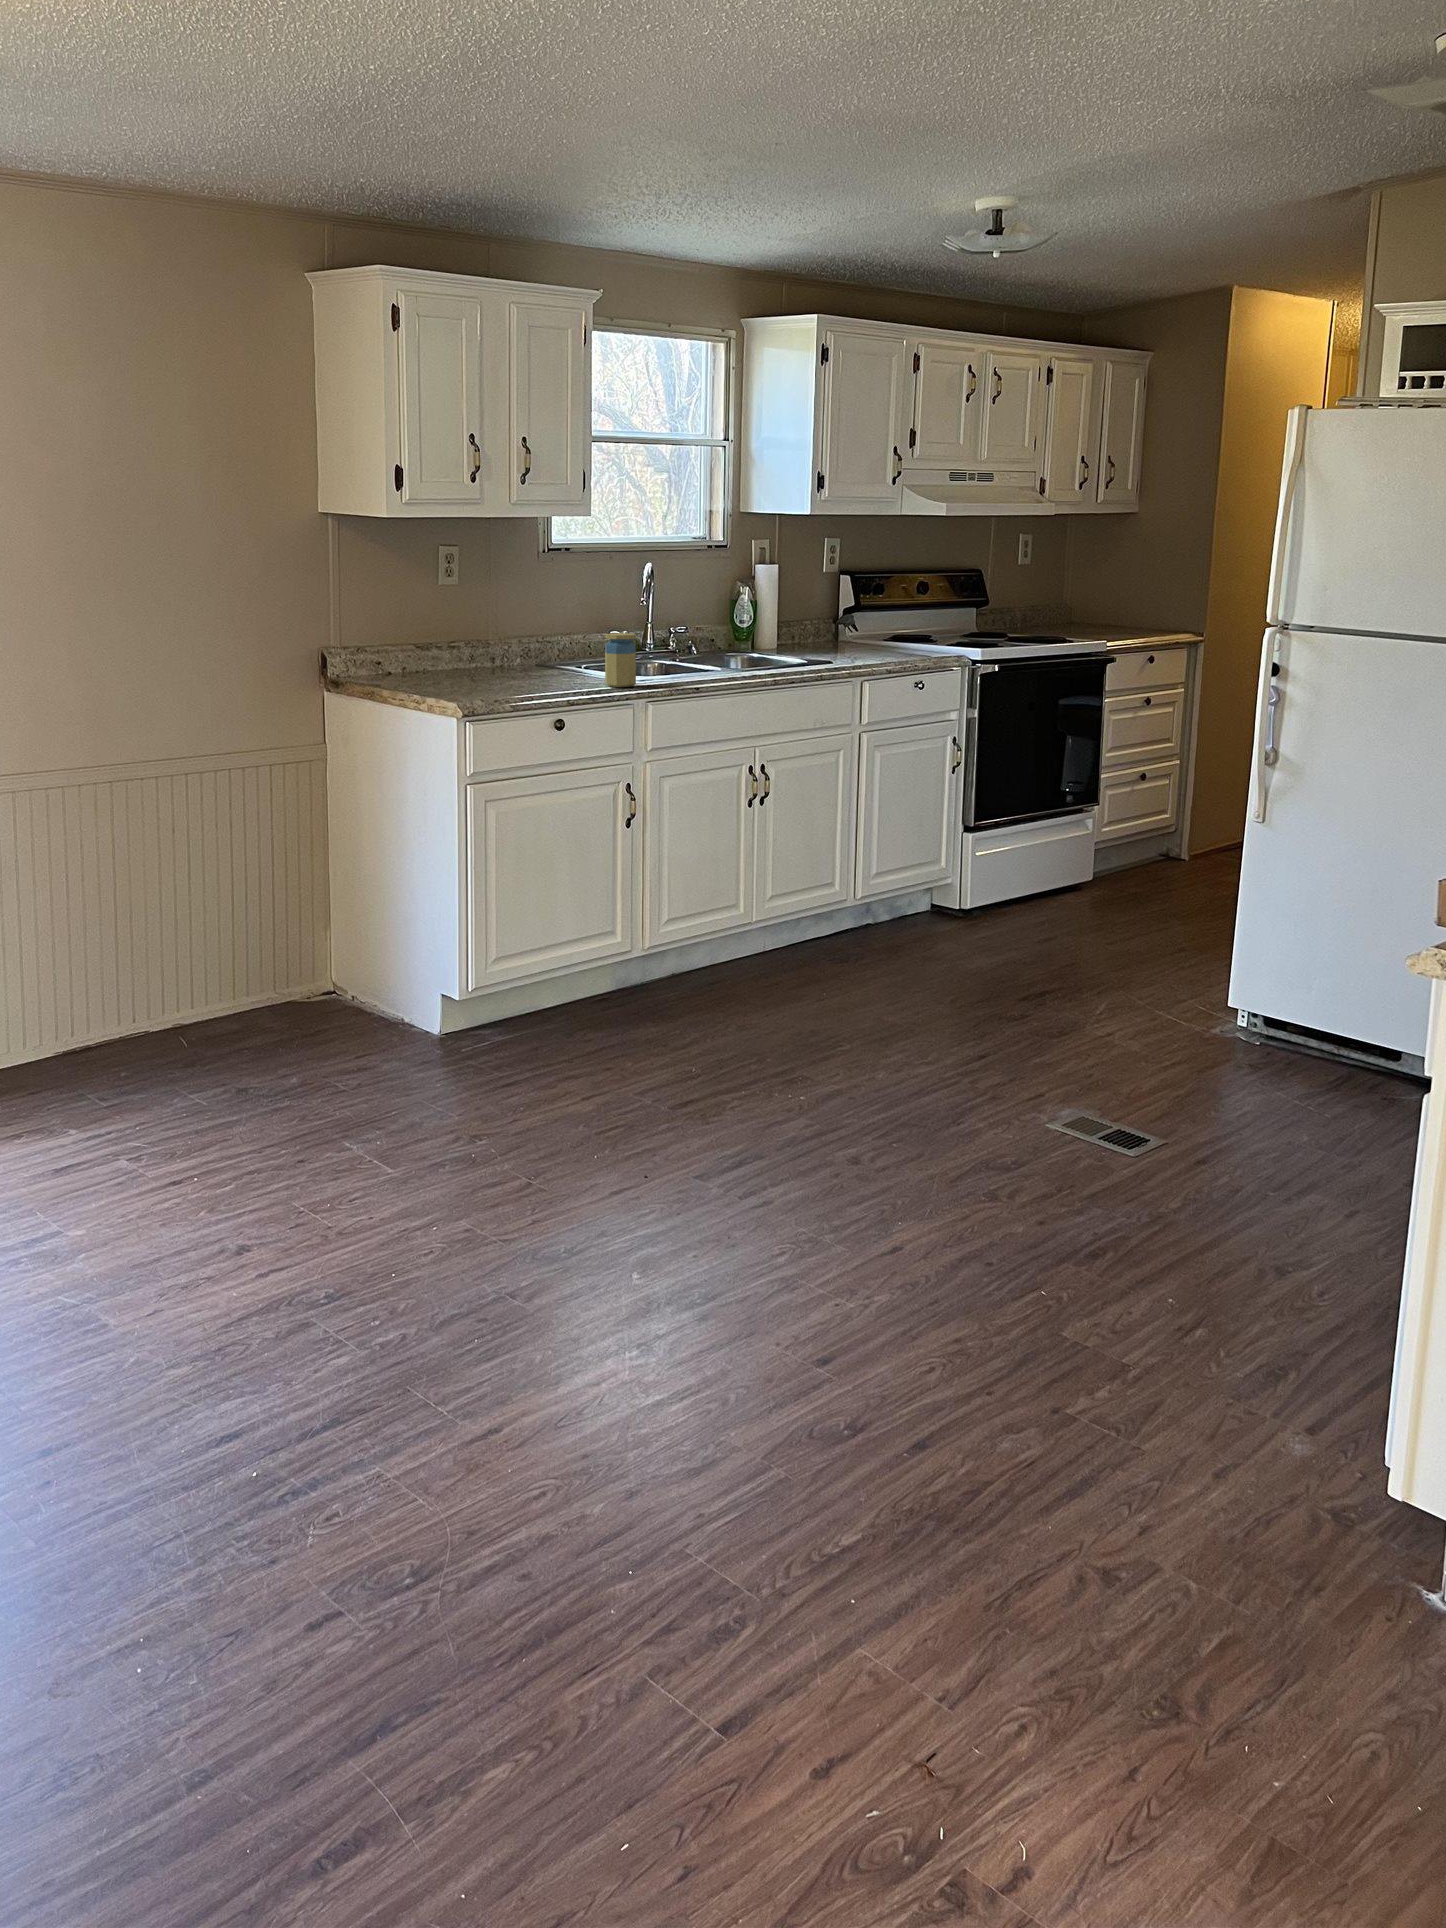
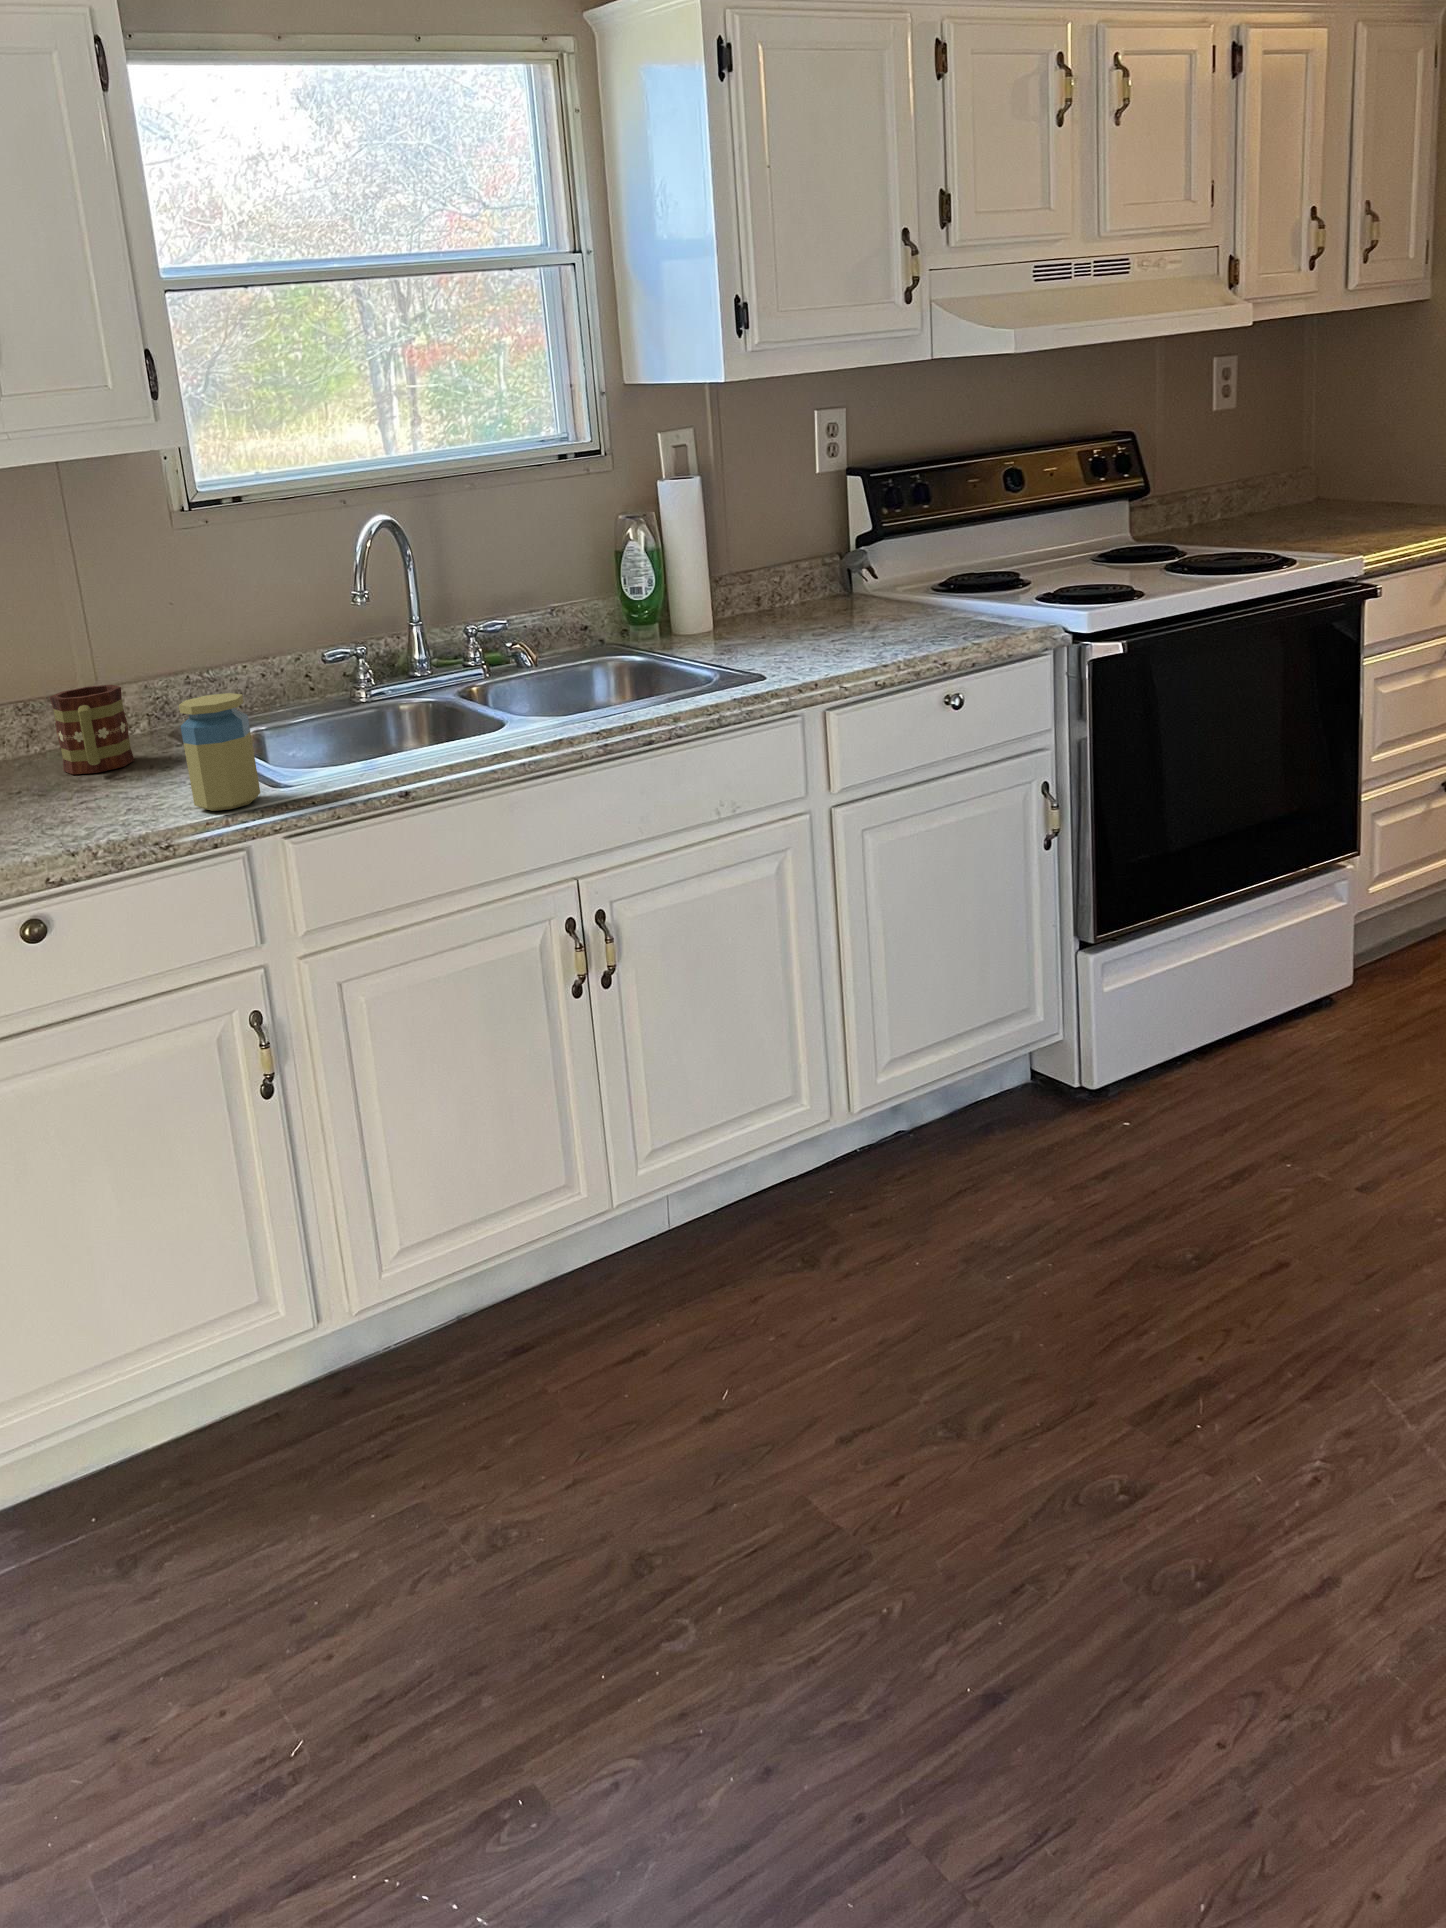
mug: none [497,633,531,675] -> present [50,685,134,774]

